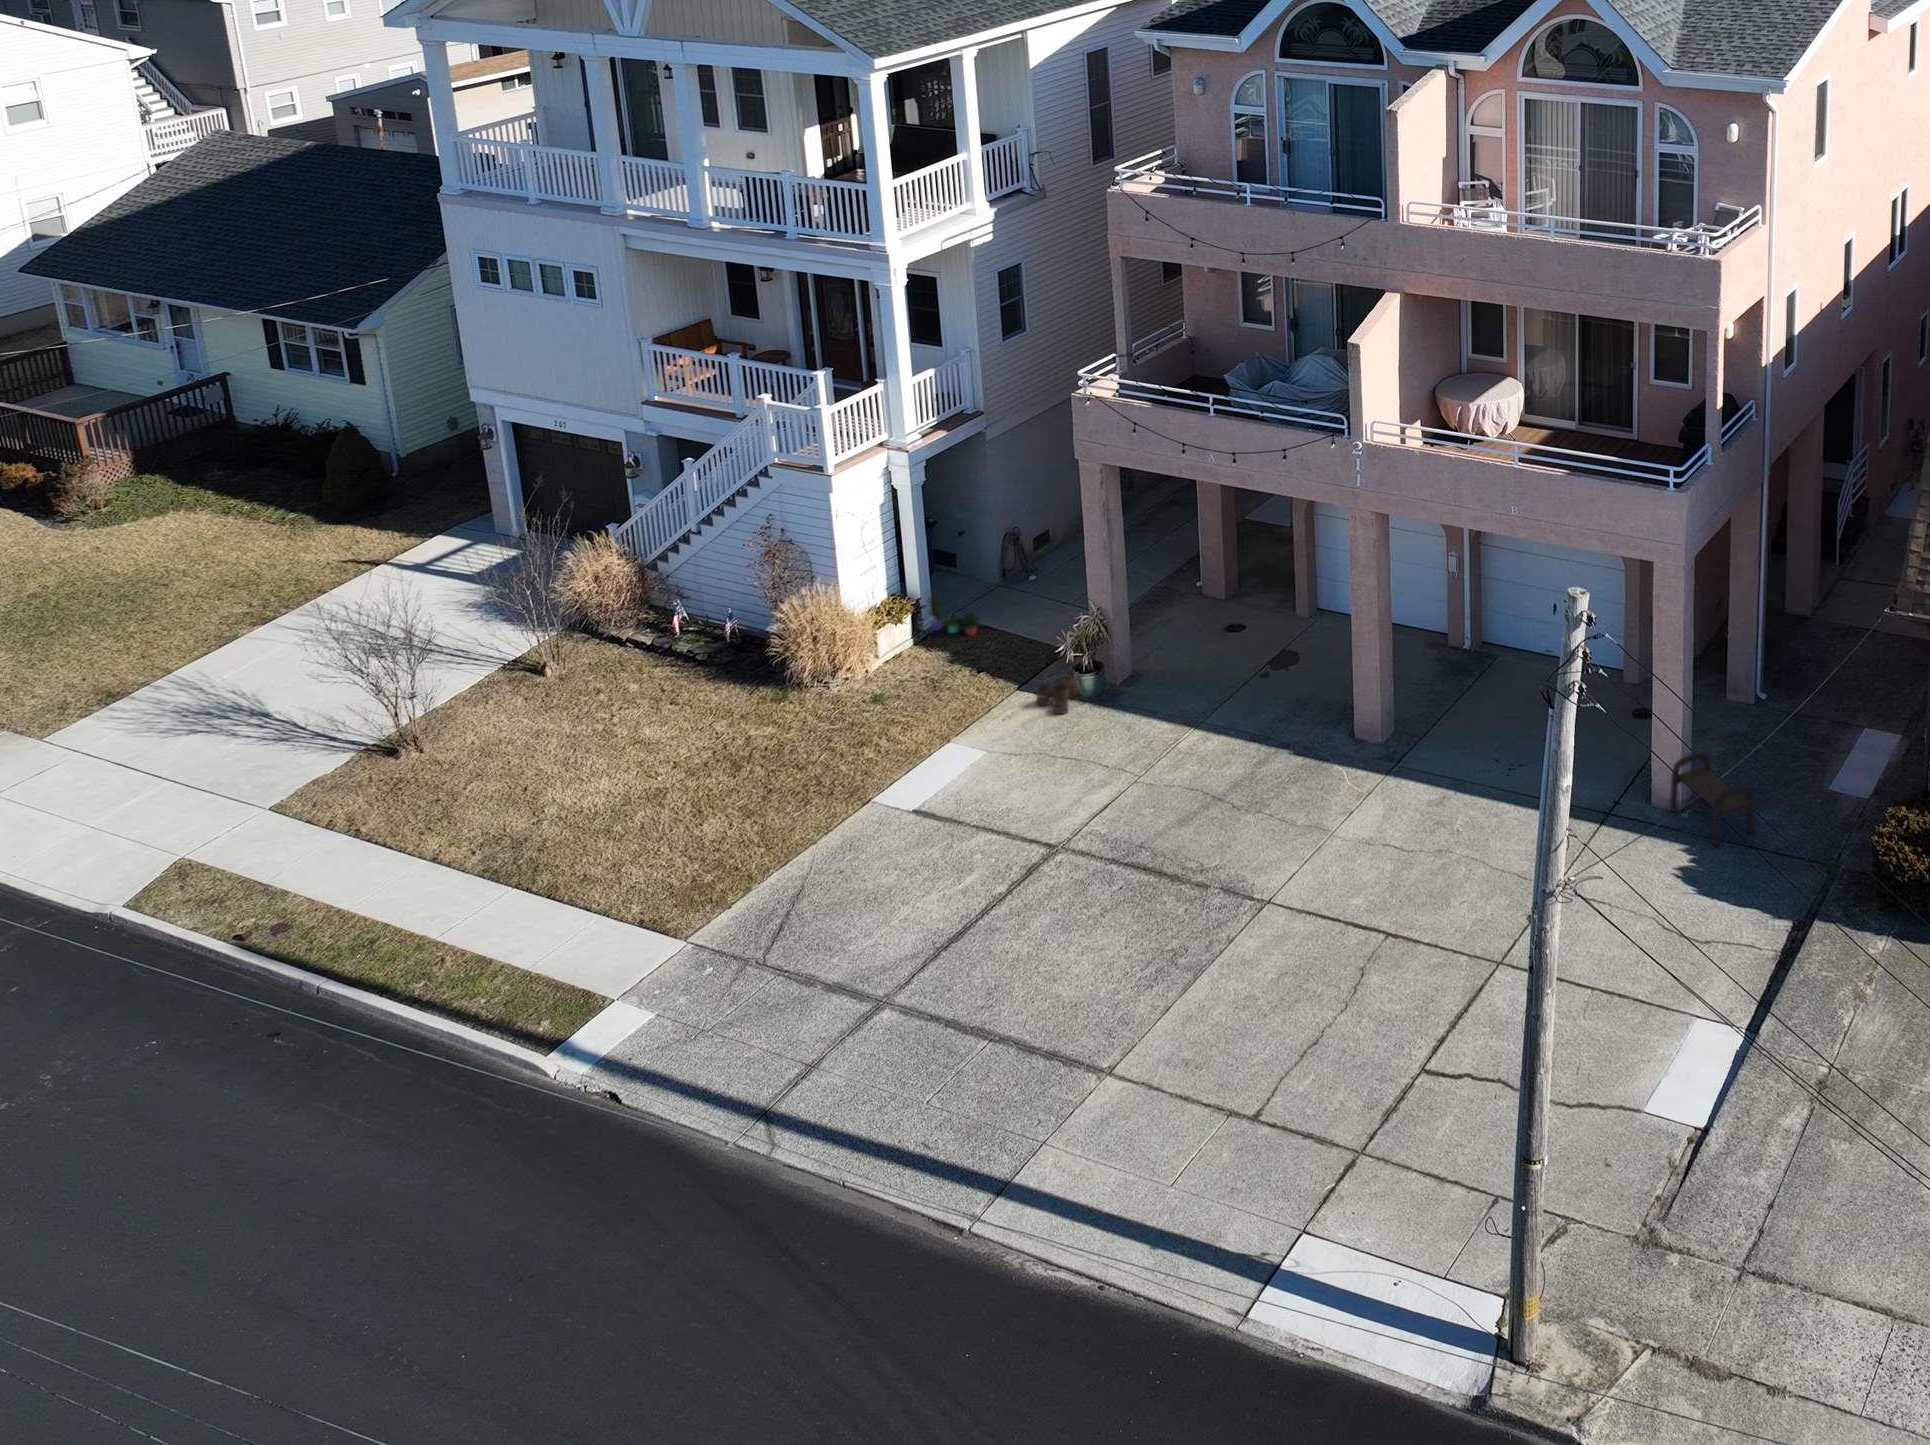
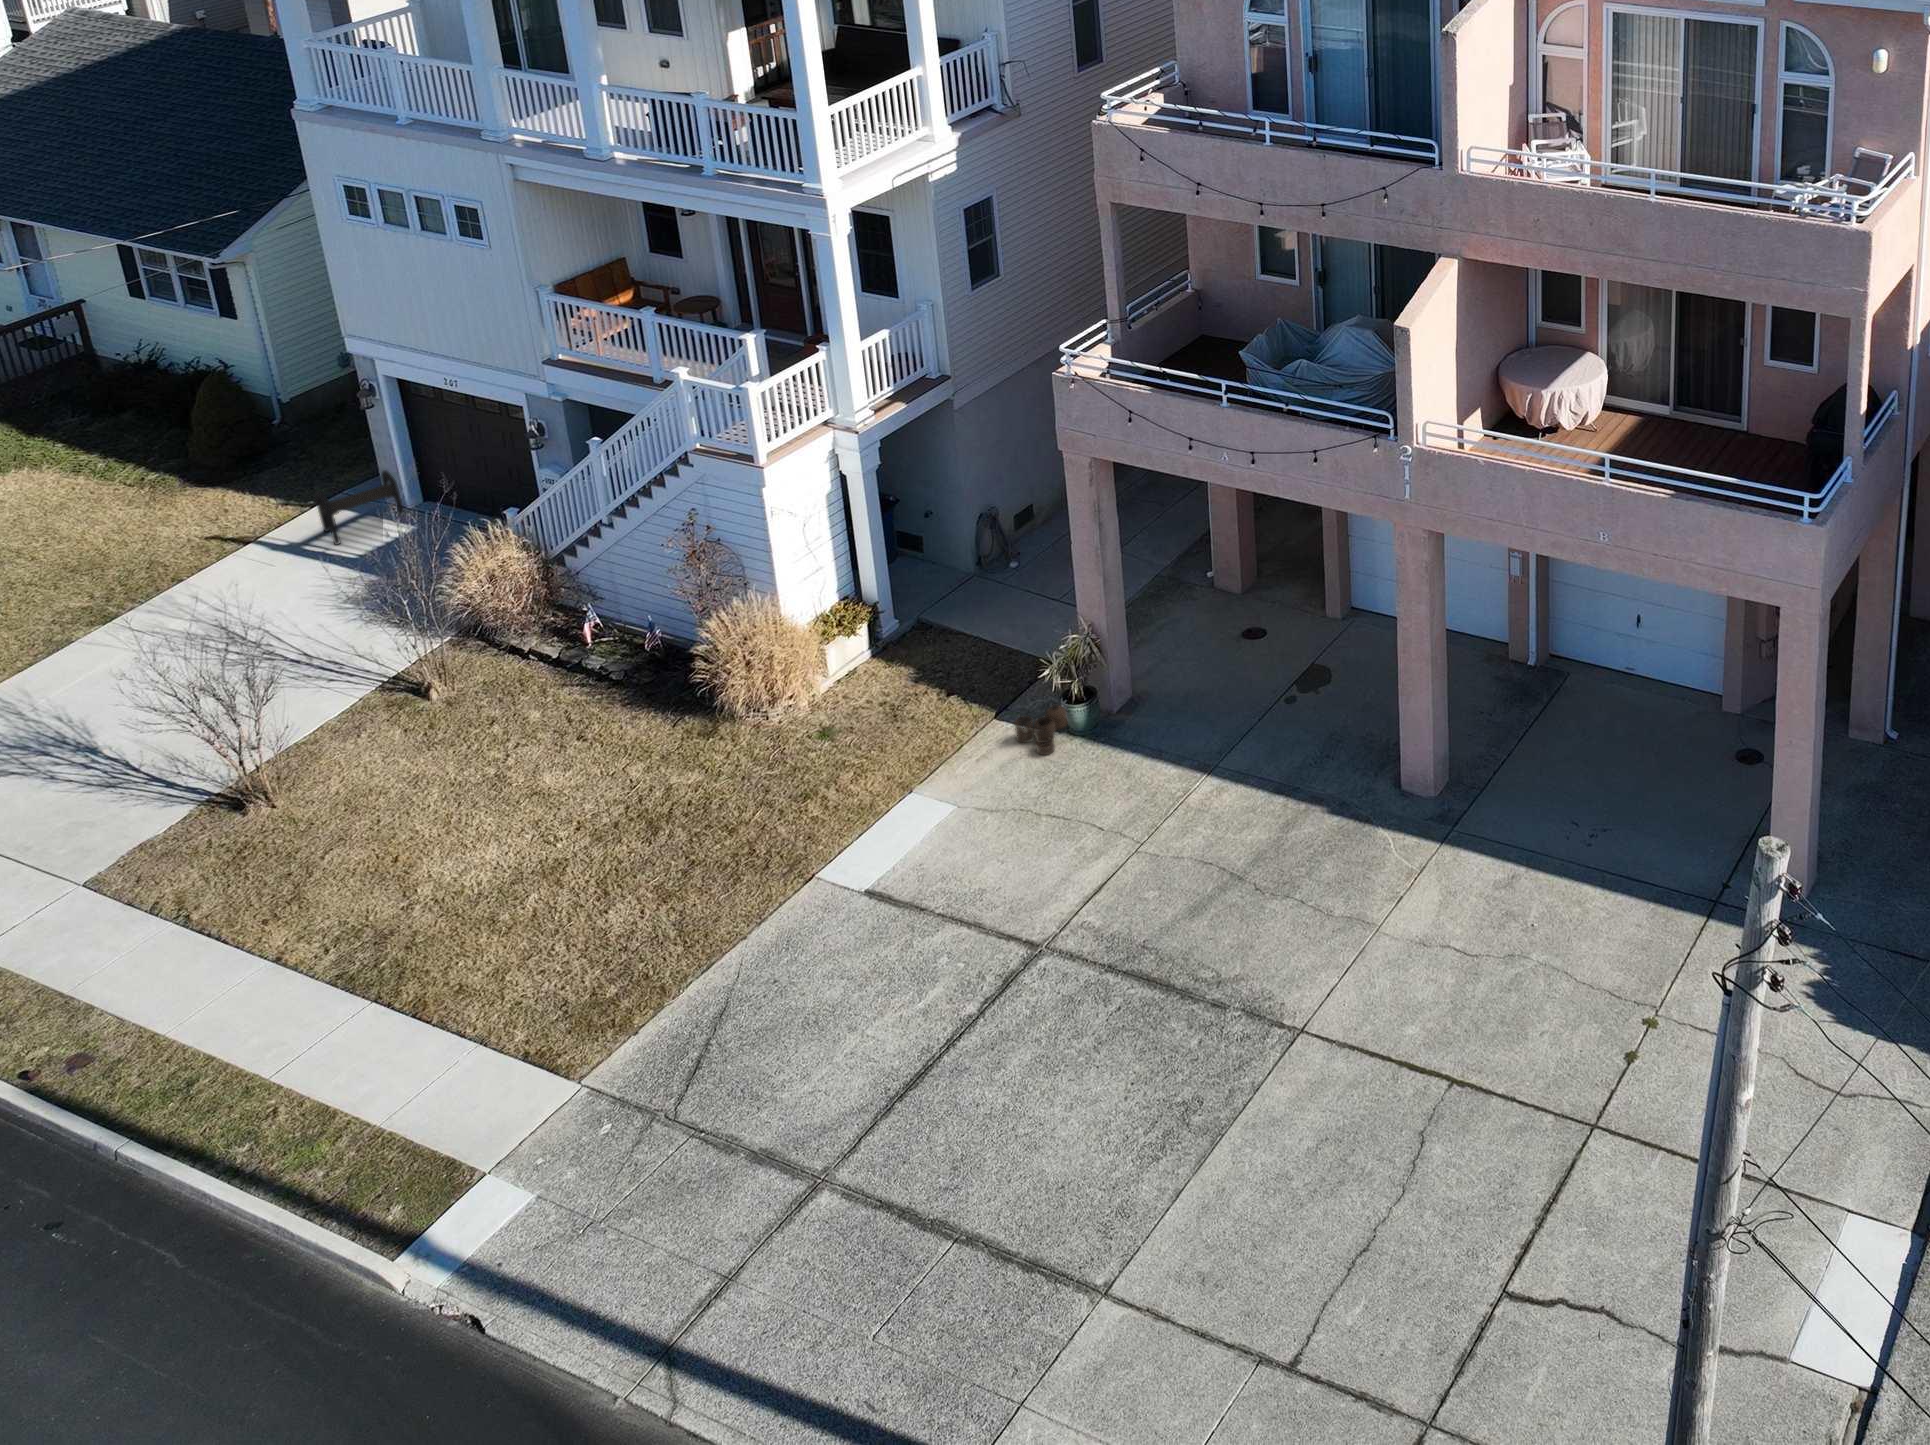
potted plant: present [928,591,978,635] -> none [885,589,949,643]
bench: present [1670,752,1754,845] -> present [315,470,404,544]

